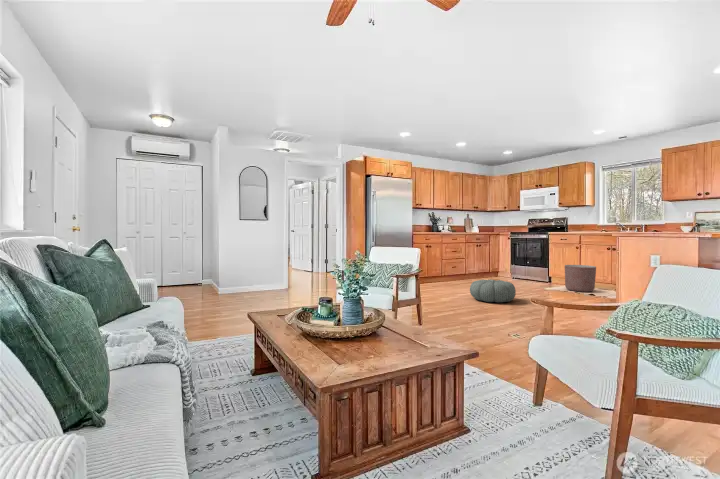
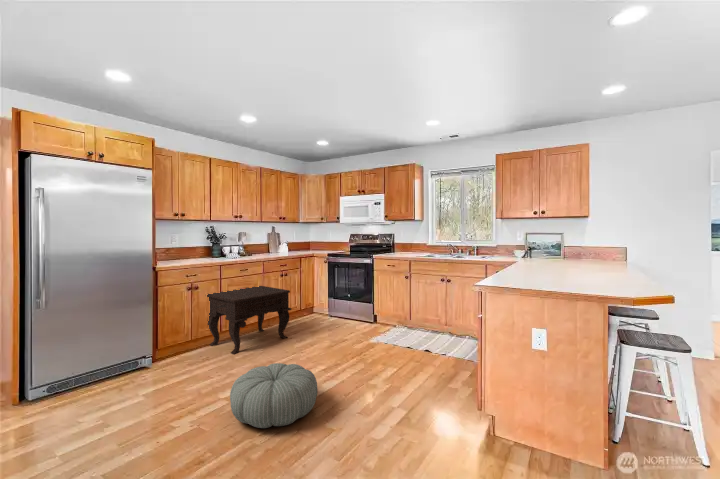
side table: none [435,251,489,286] -> present [207,286,291,354]
planter: present [565,265,596,292] -> none [393,303,432,346]

